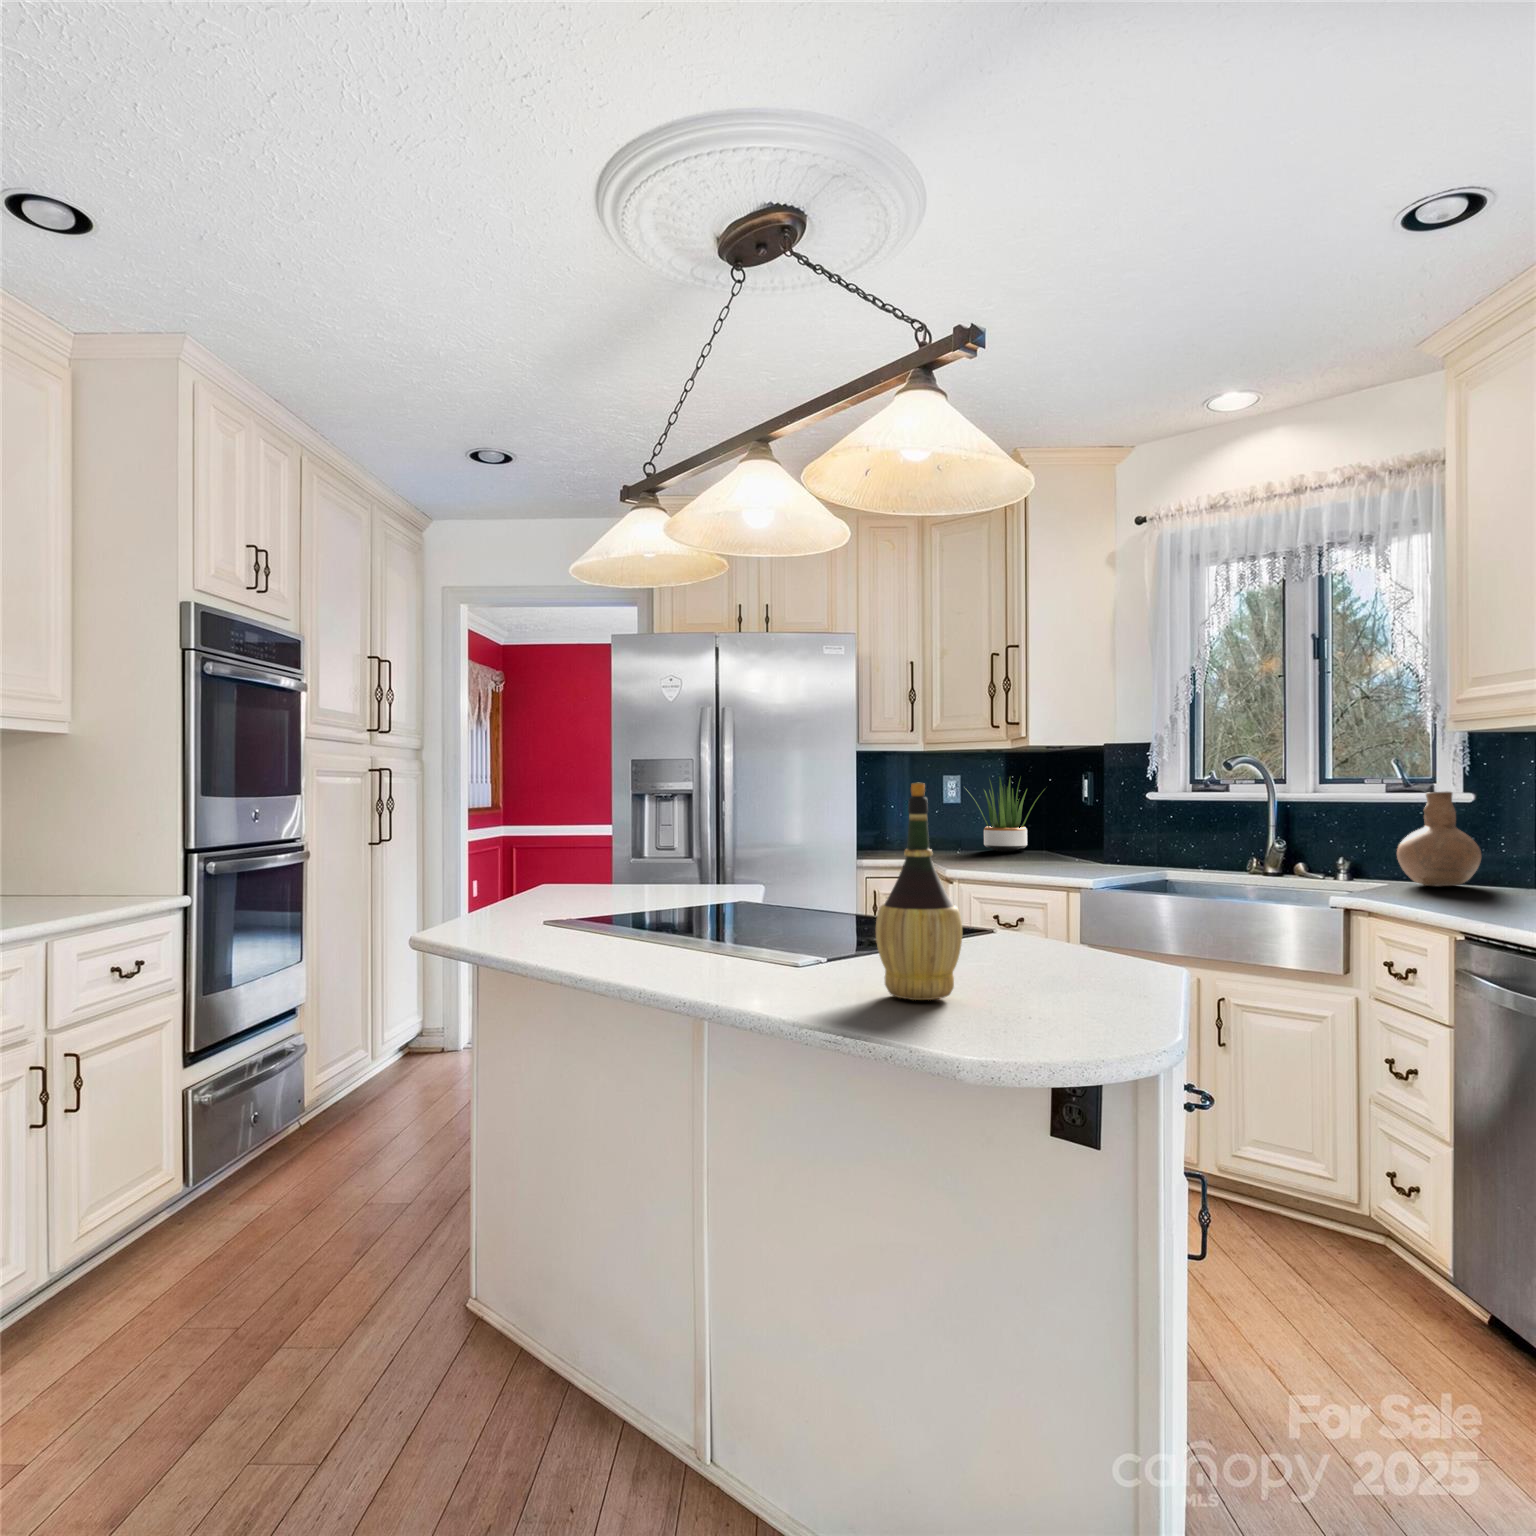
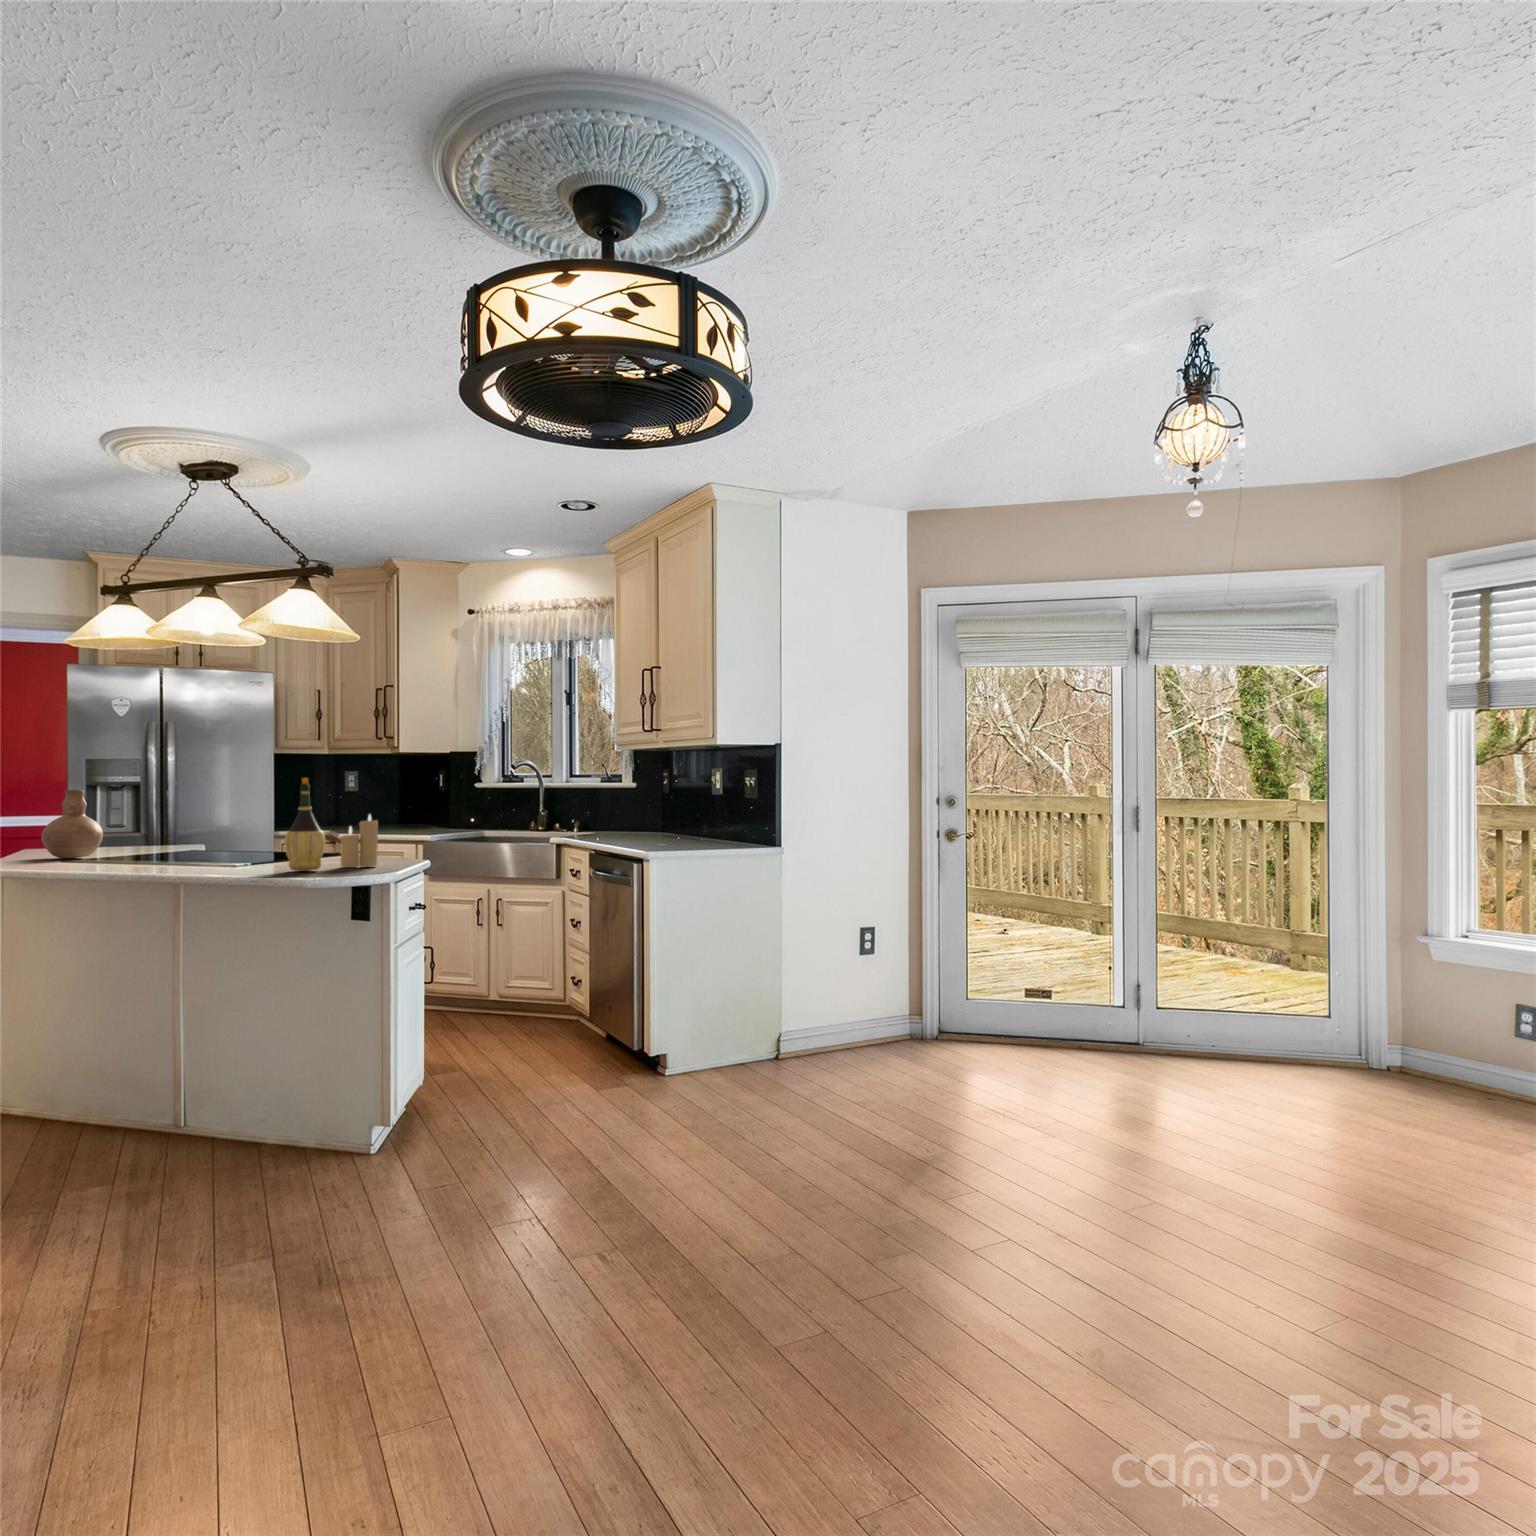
potted plant: present [970,778,1041,852] -> none [356,772,416,824]
vase: present [1397,792,1481,887] -> present [42,790,103,858]
candle: none [988,864,1068,985] -> present [340,815,378,867]

